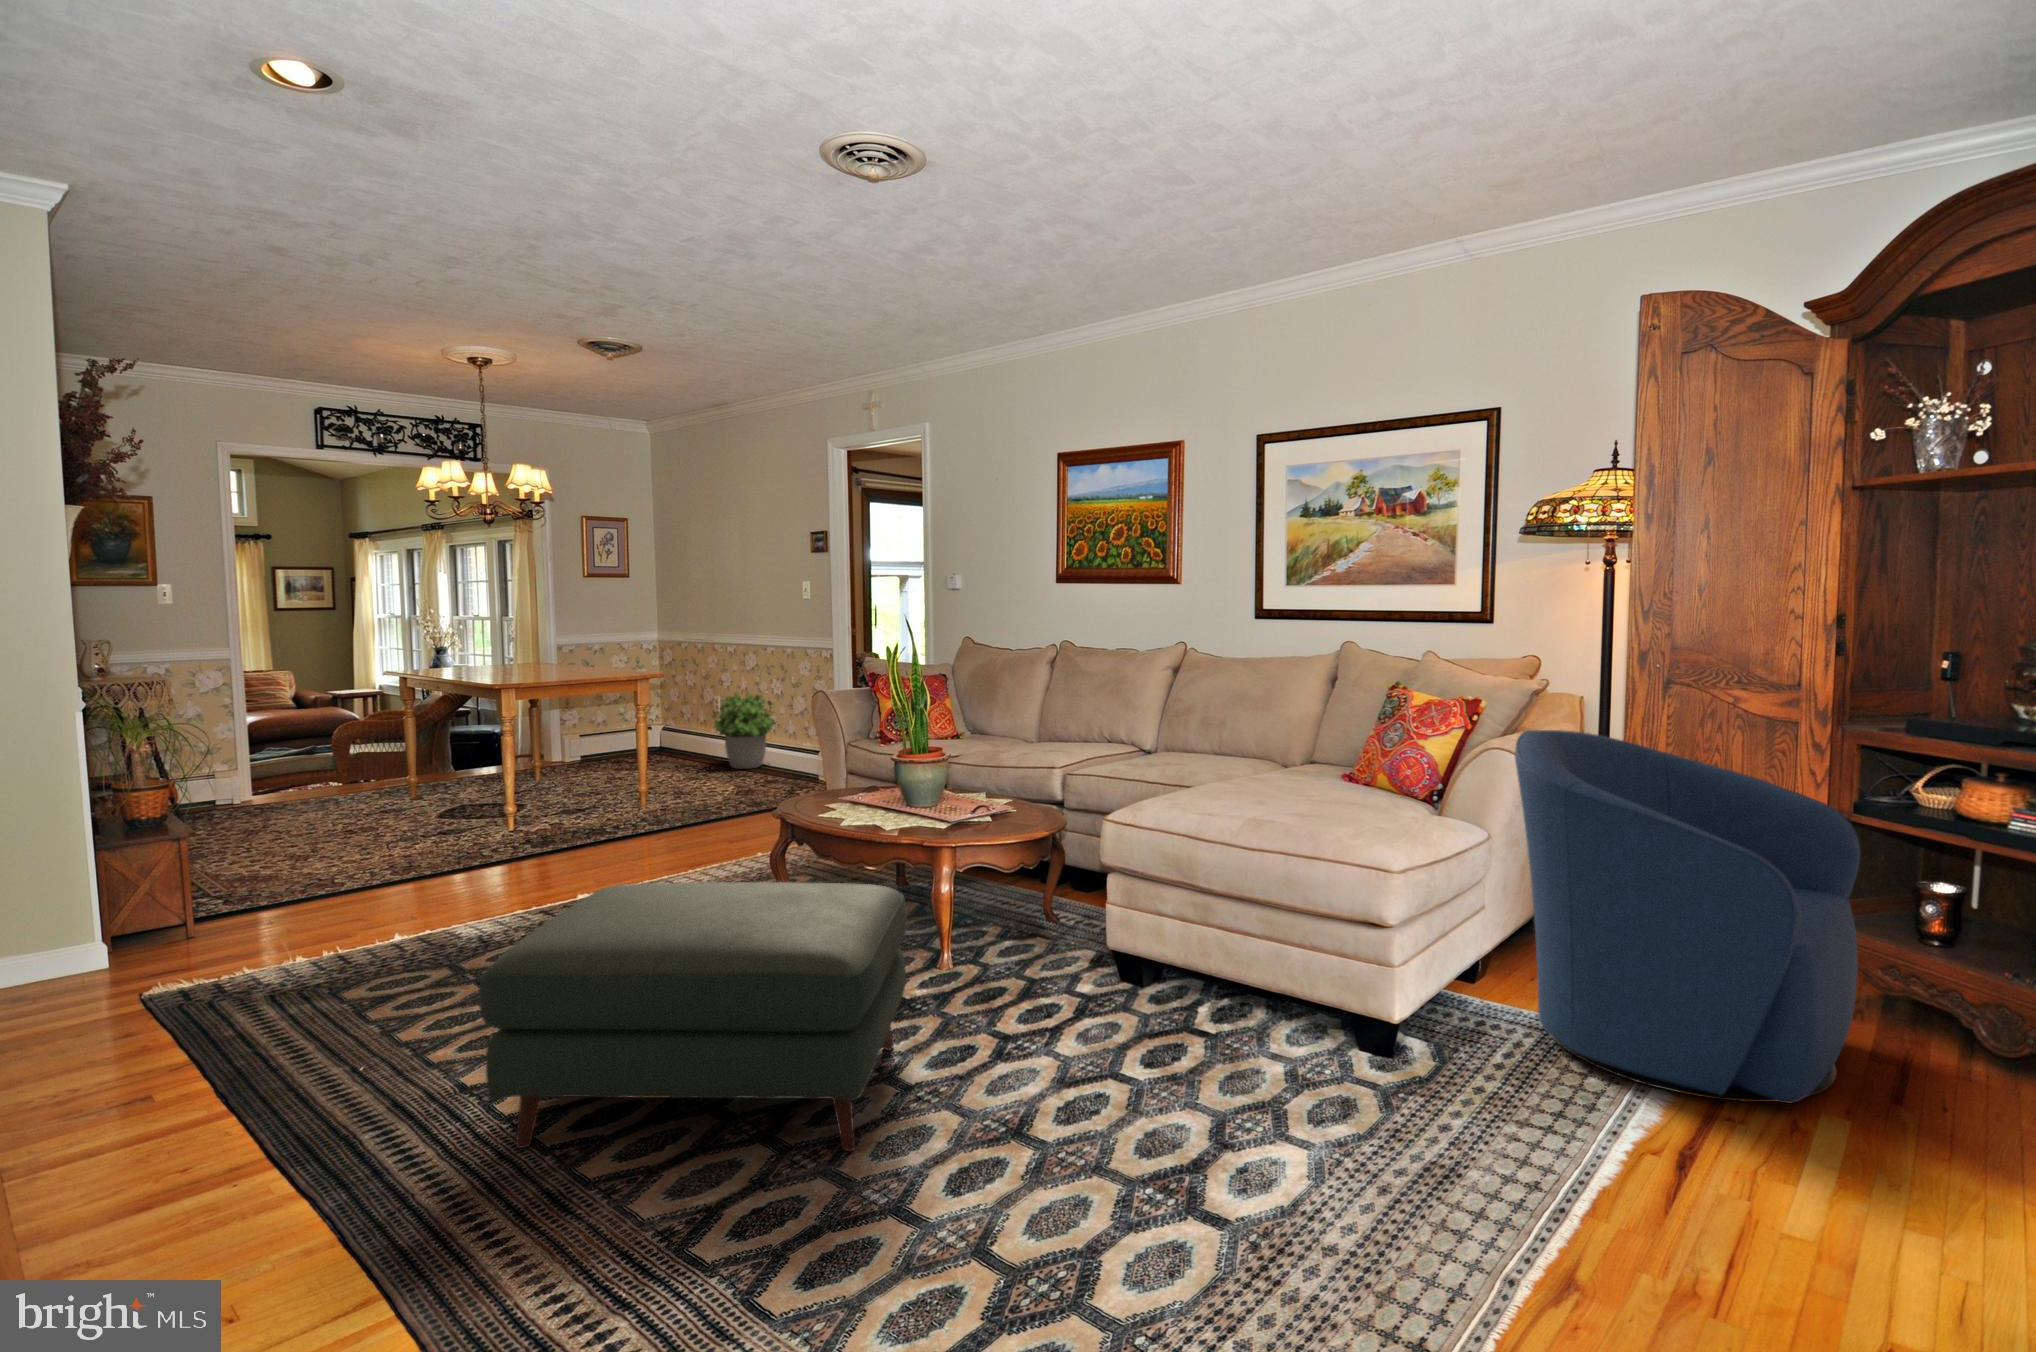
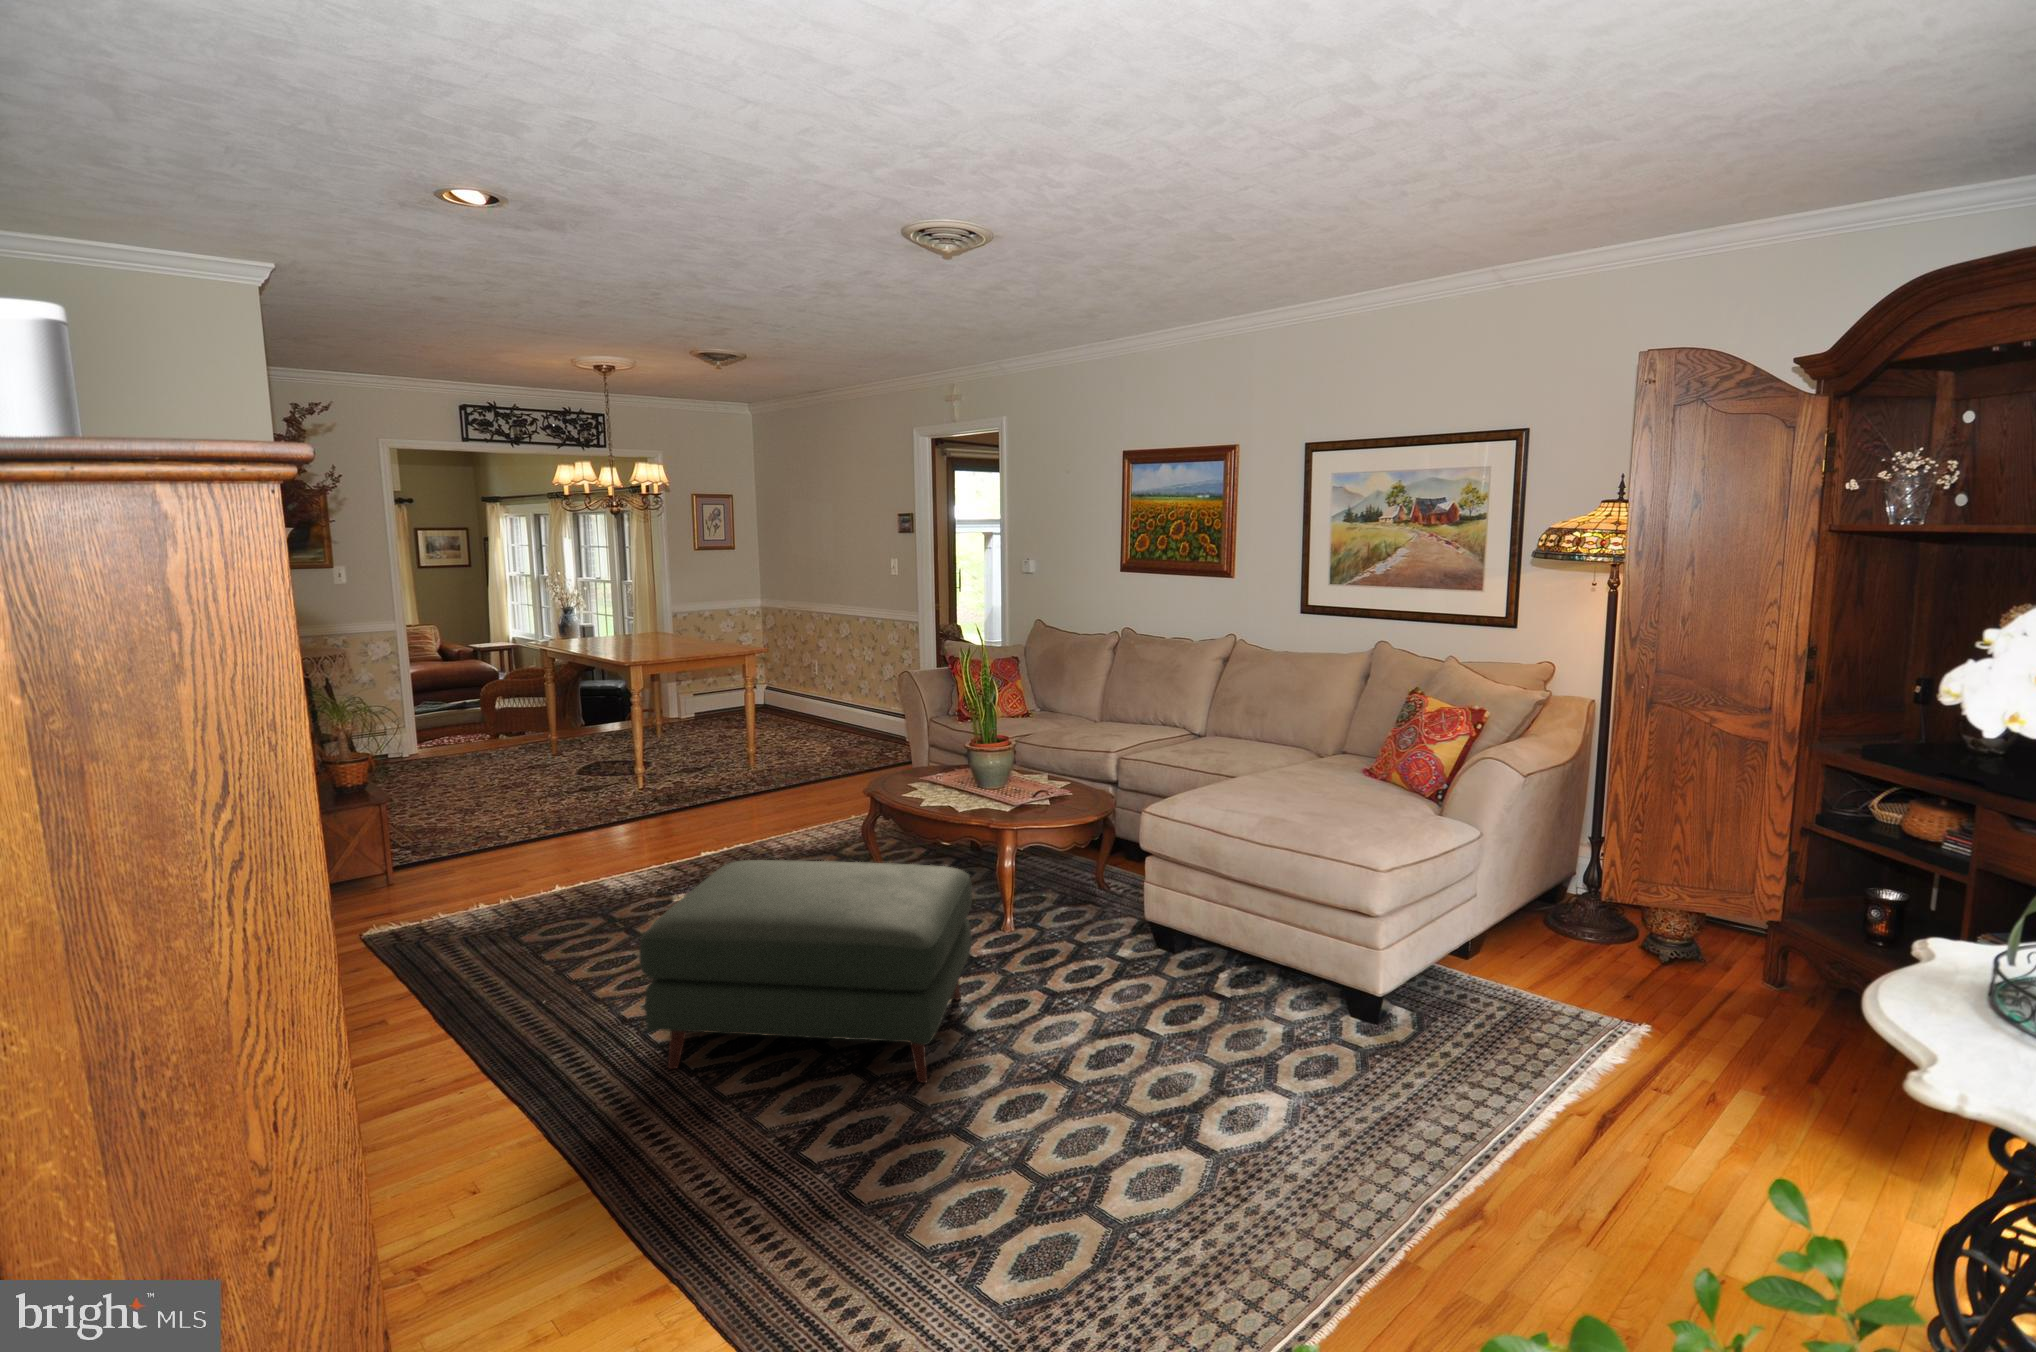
potted plant: present [712,692,776,769] -> none [811,658,869,729]
armchair: present [1515,730,1861,1103] -> none [1496,744,1804,1077]

